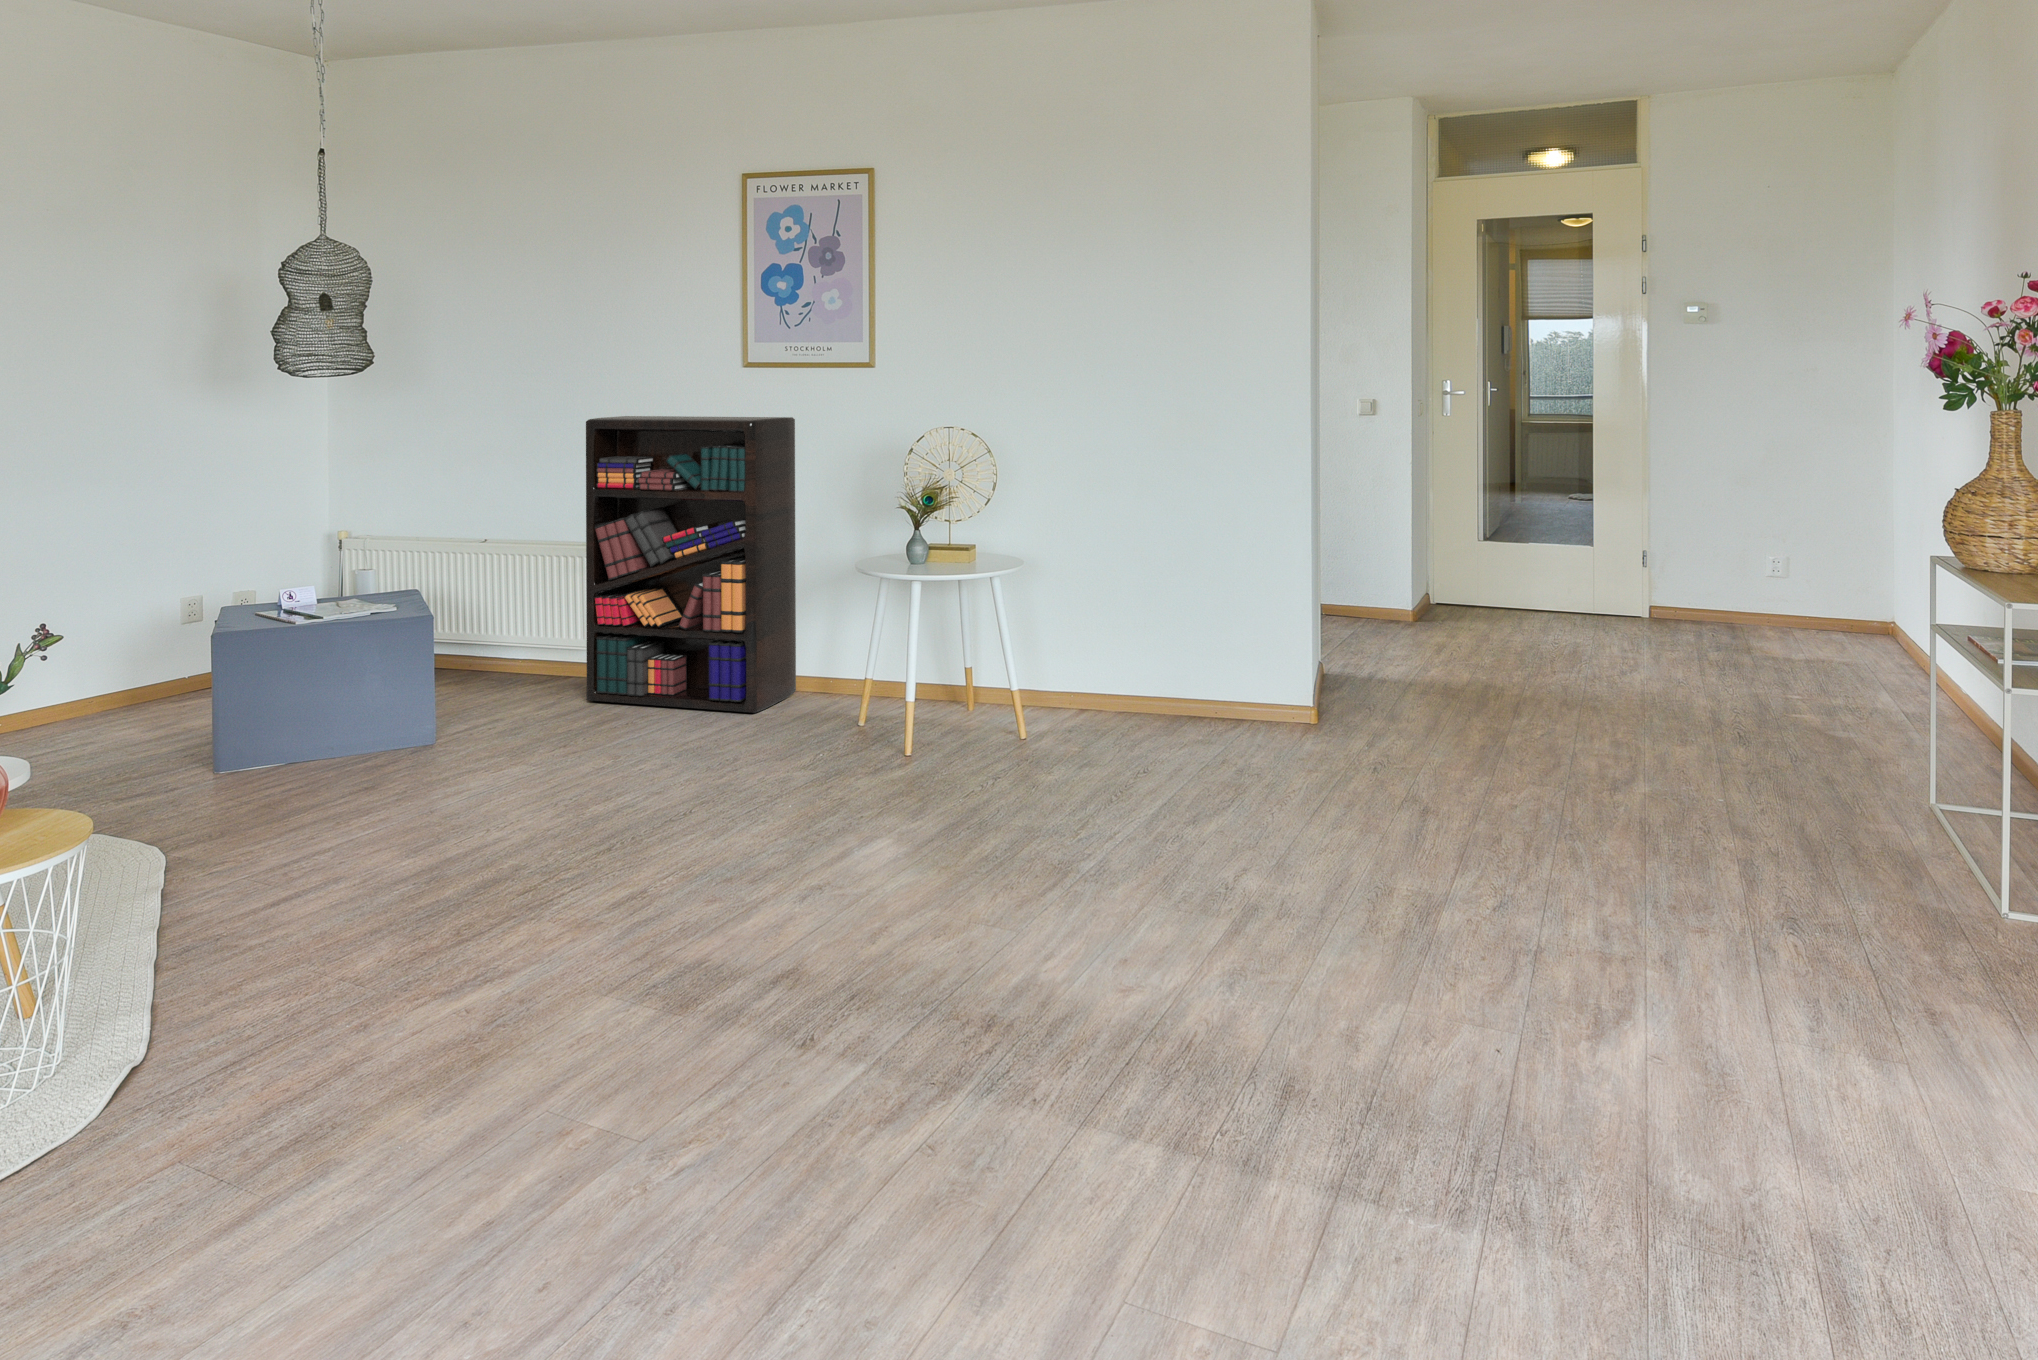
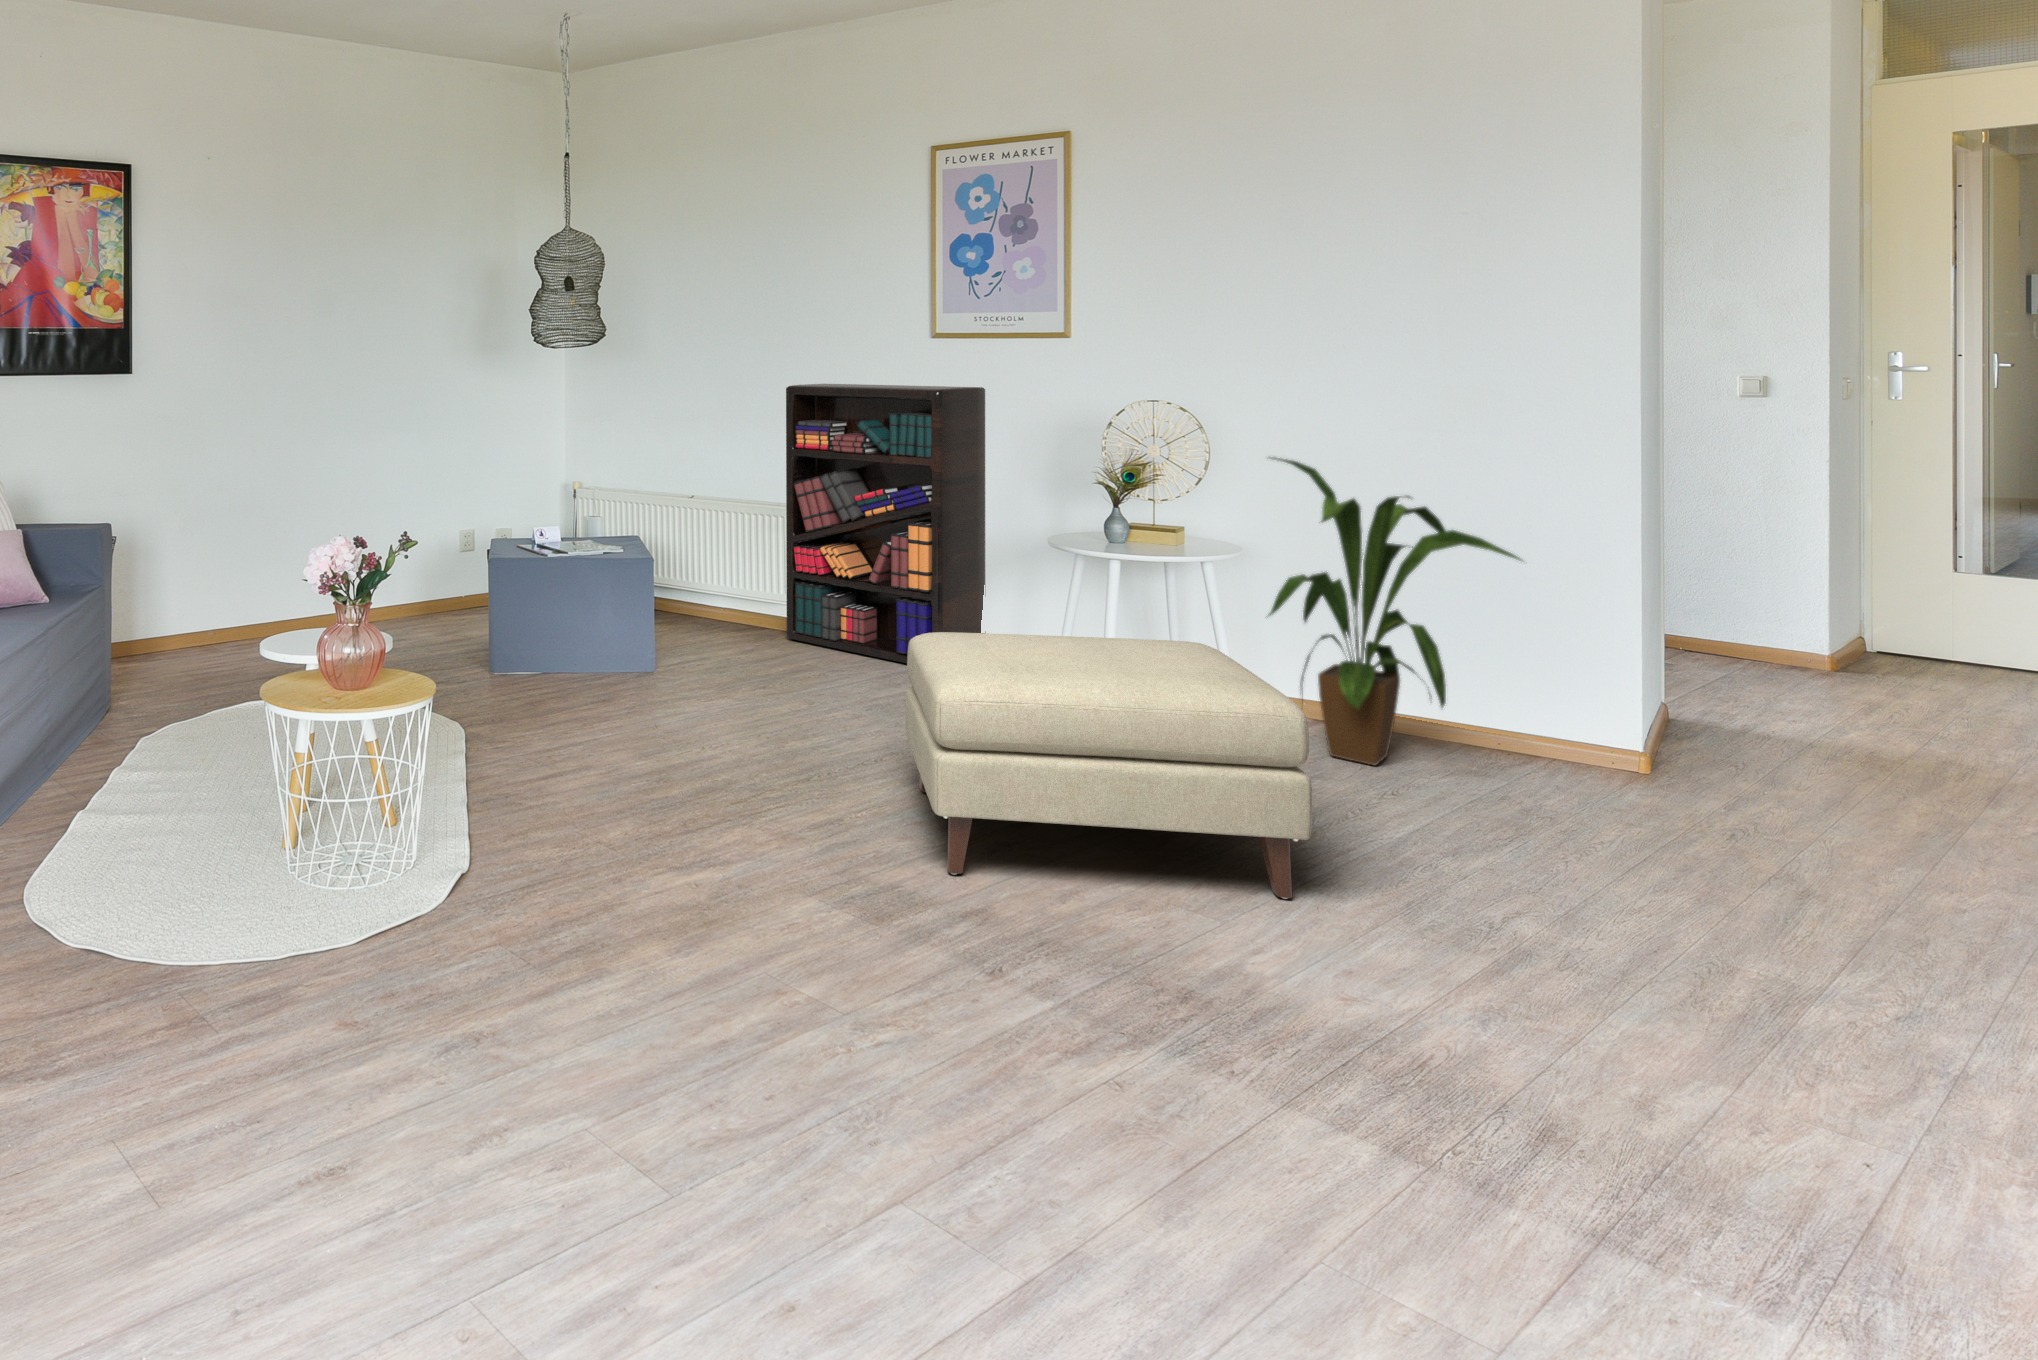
house plant: none [1044,476,1231,743] -> present [1269,458,1521,765]
ottoman: none [739,648,1087,892] -> present [905,632,1312,899]

